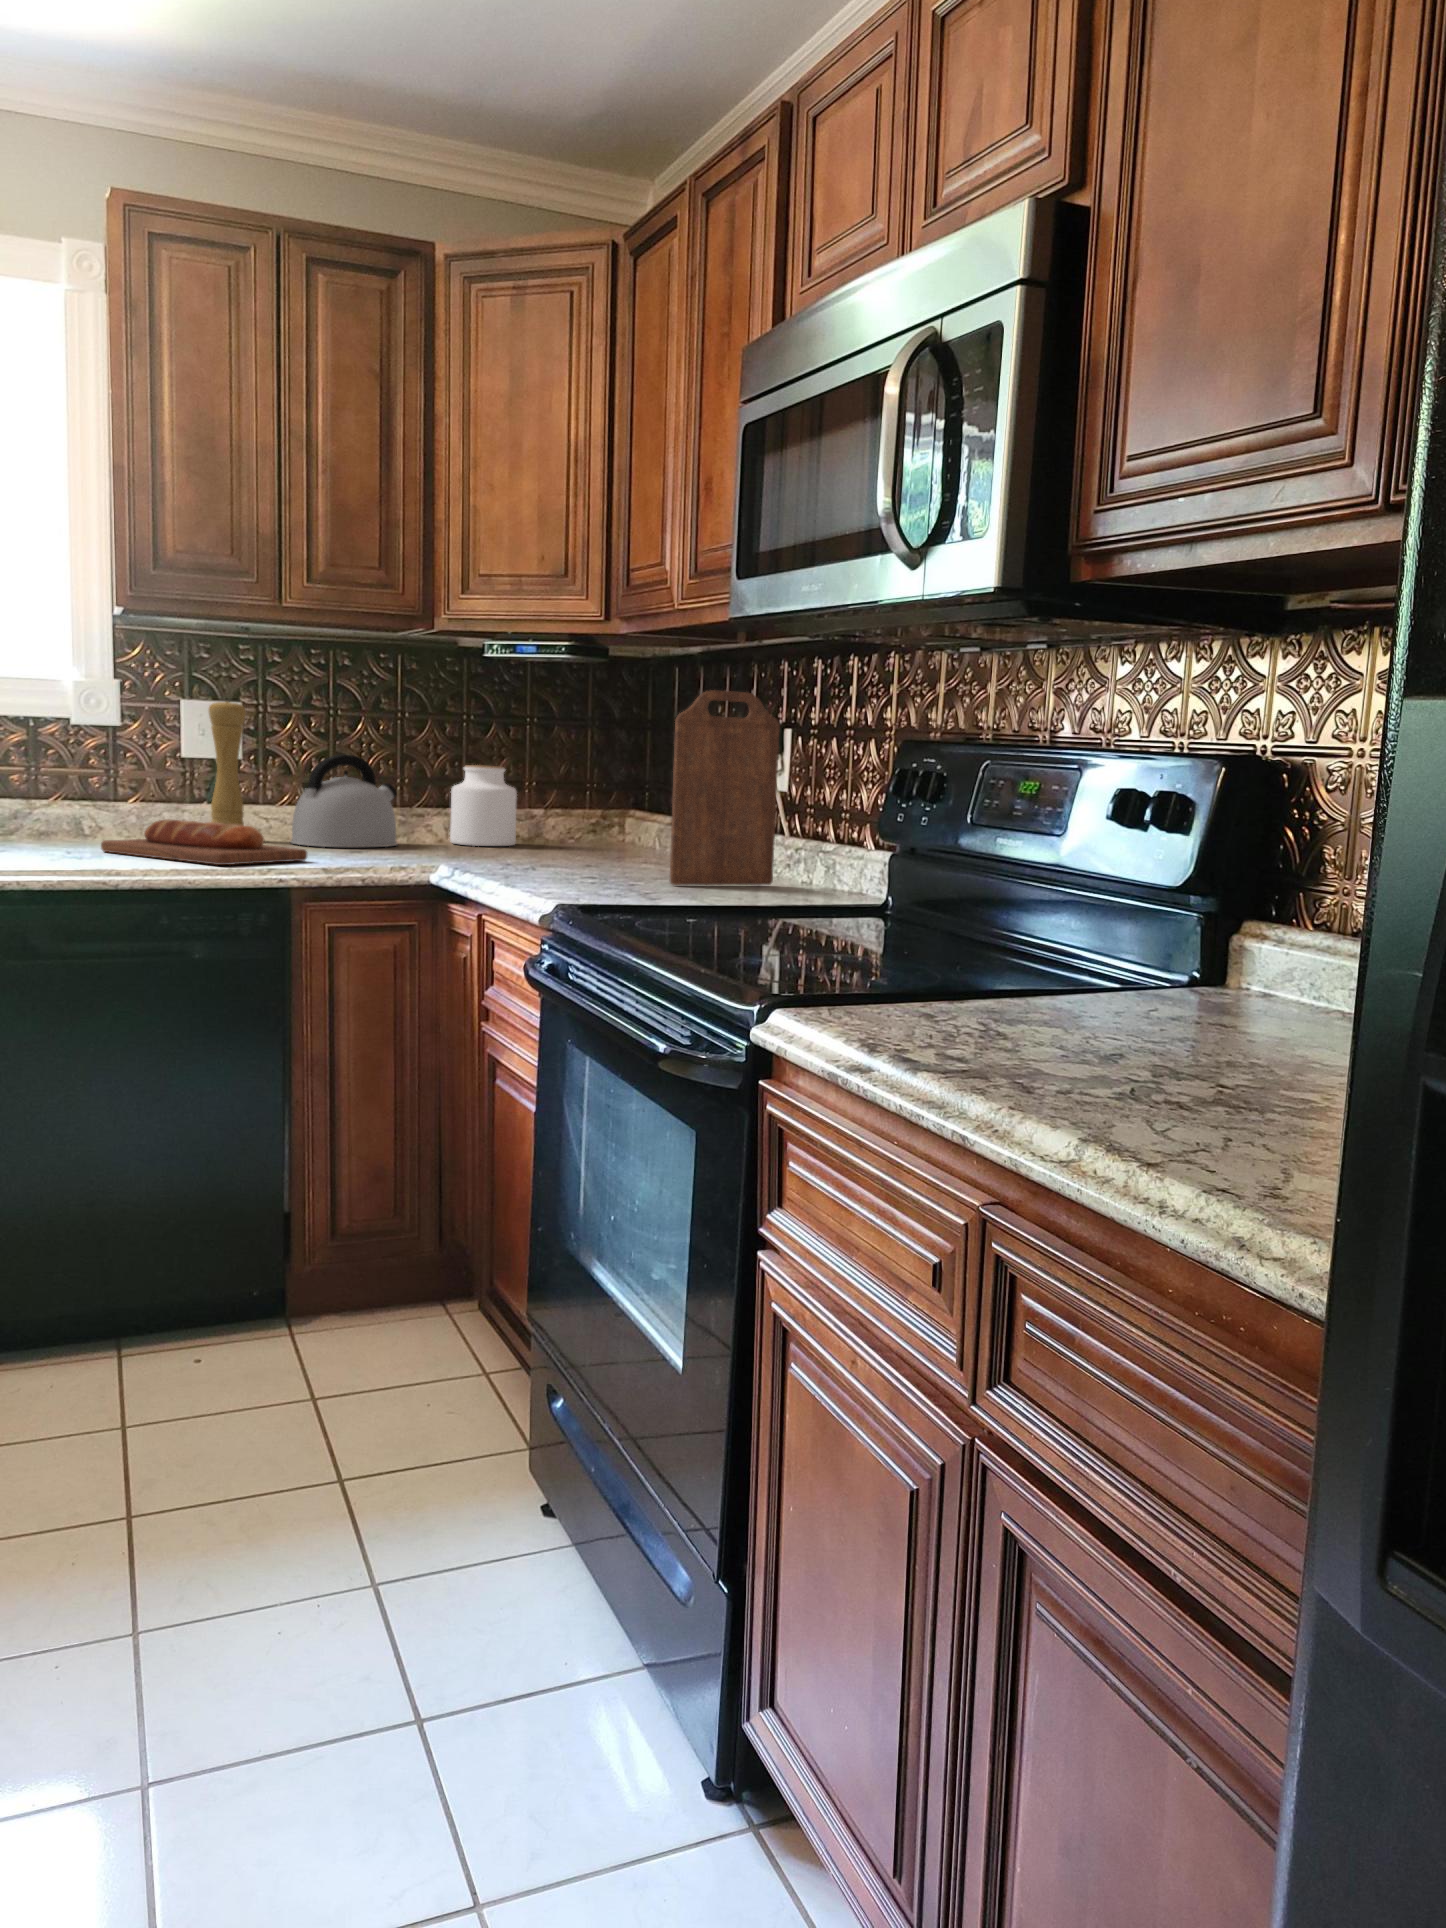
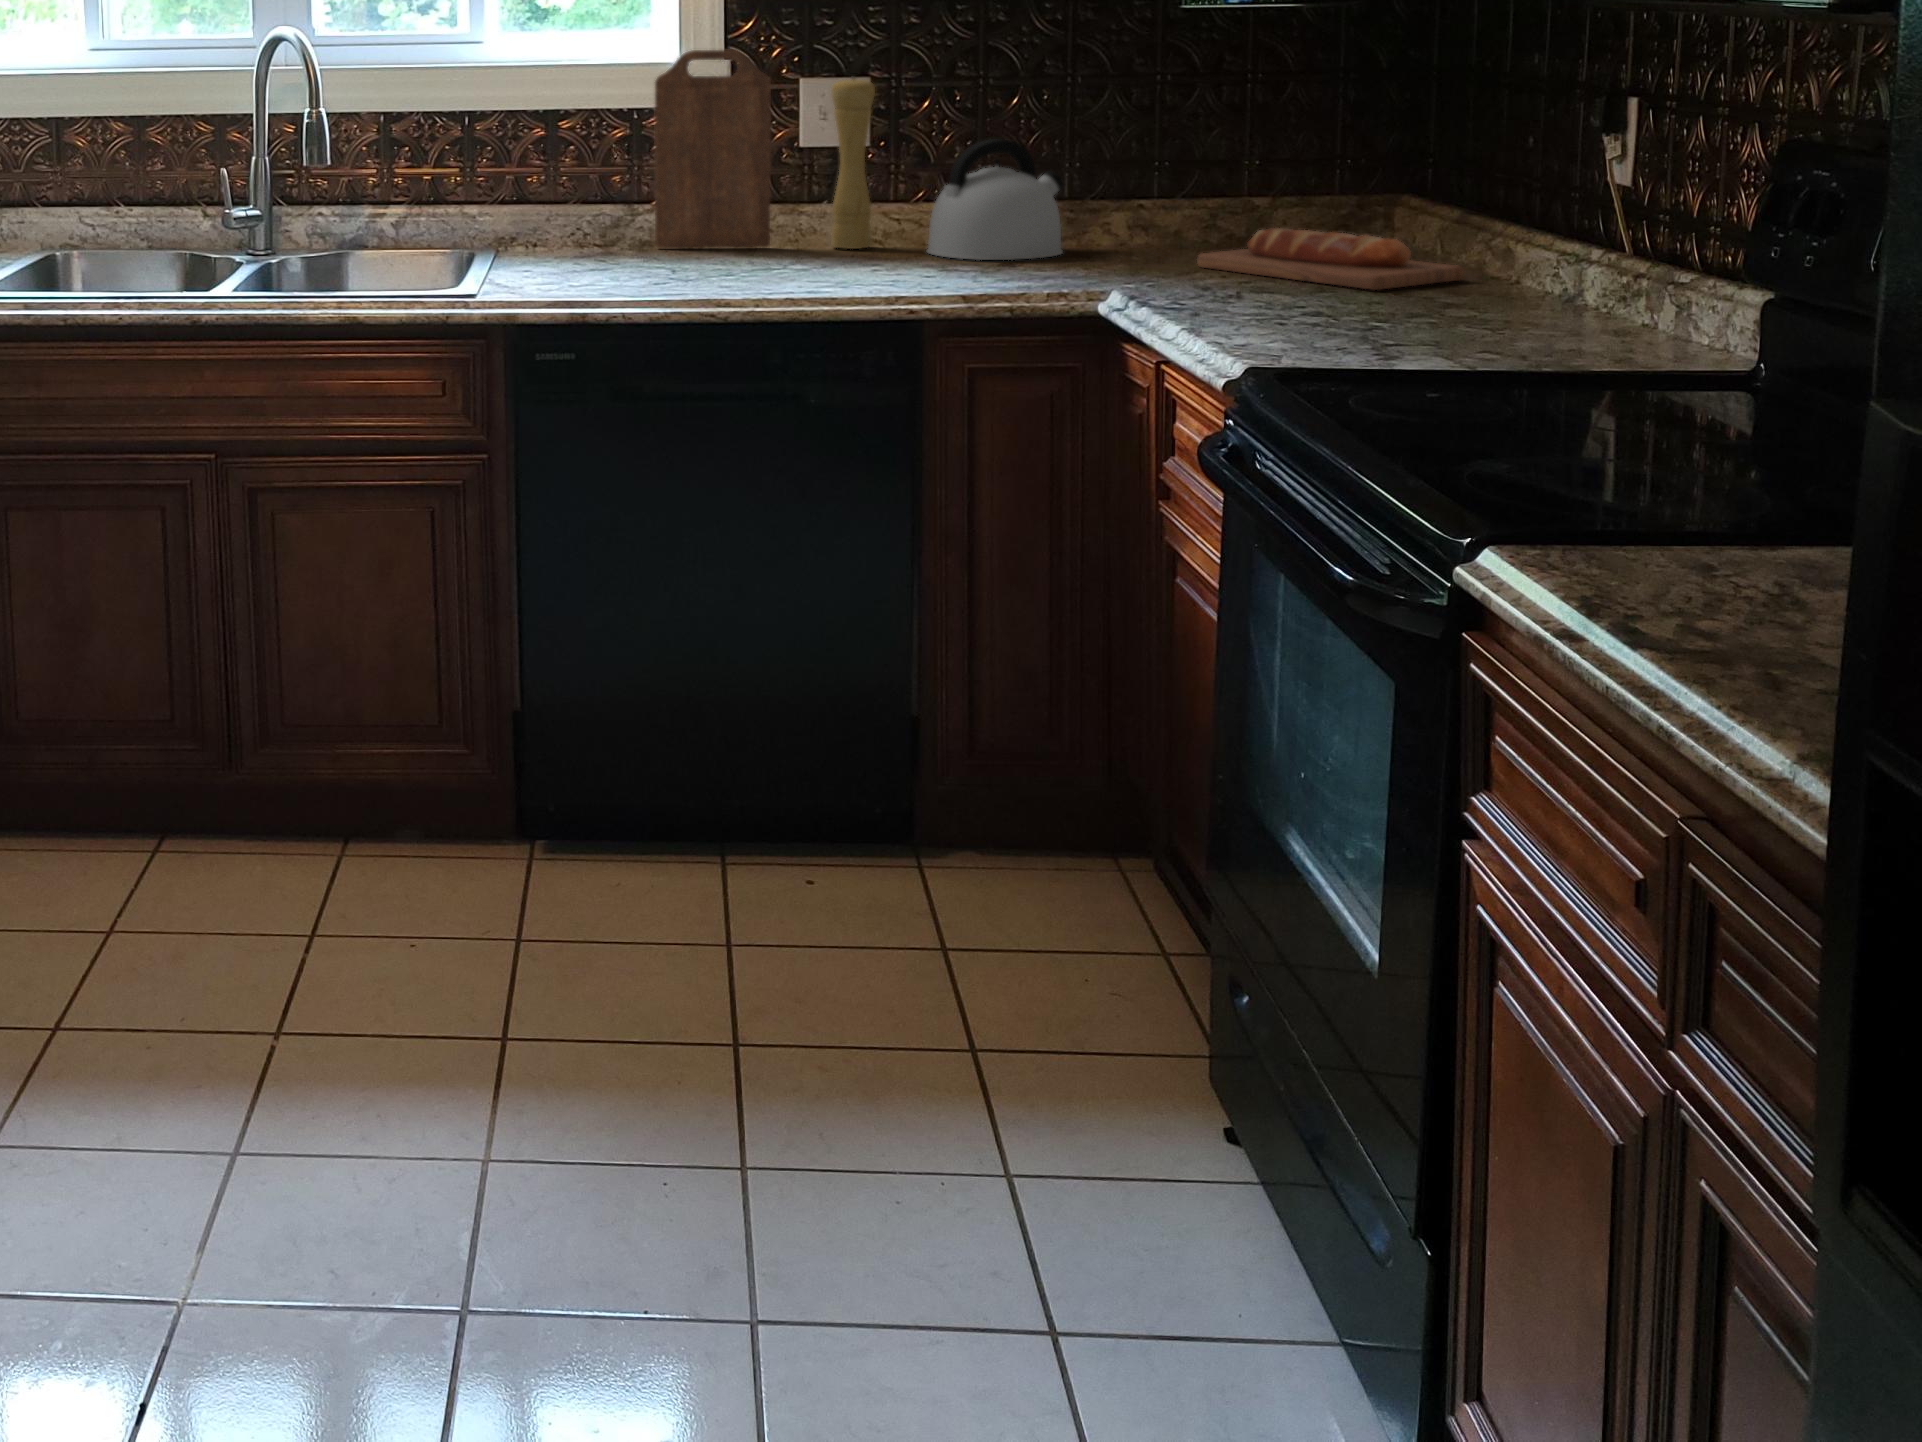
cutting board: present [669,690,780,885] -> present [655,50,771,248]
jar: present [450,765,517,846] -> none [1135,142,1228,253]
bread loaf: present [101,820,307,865] -> present [1197,228,1464,290]

